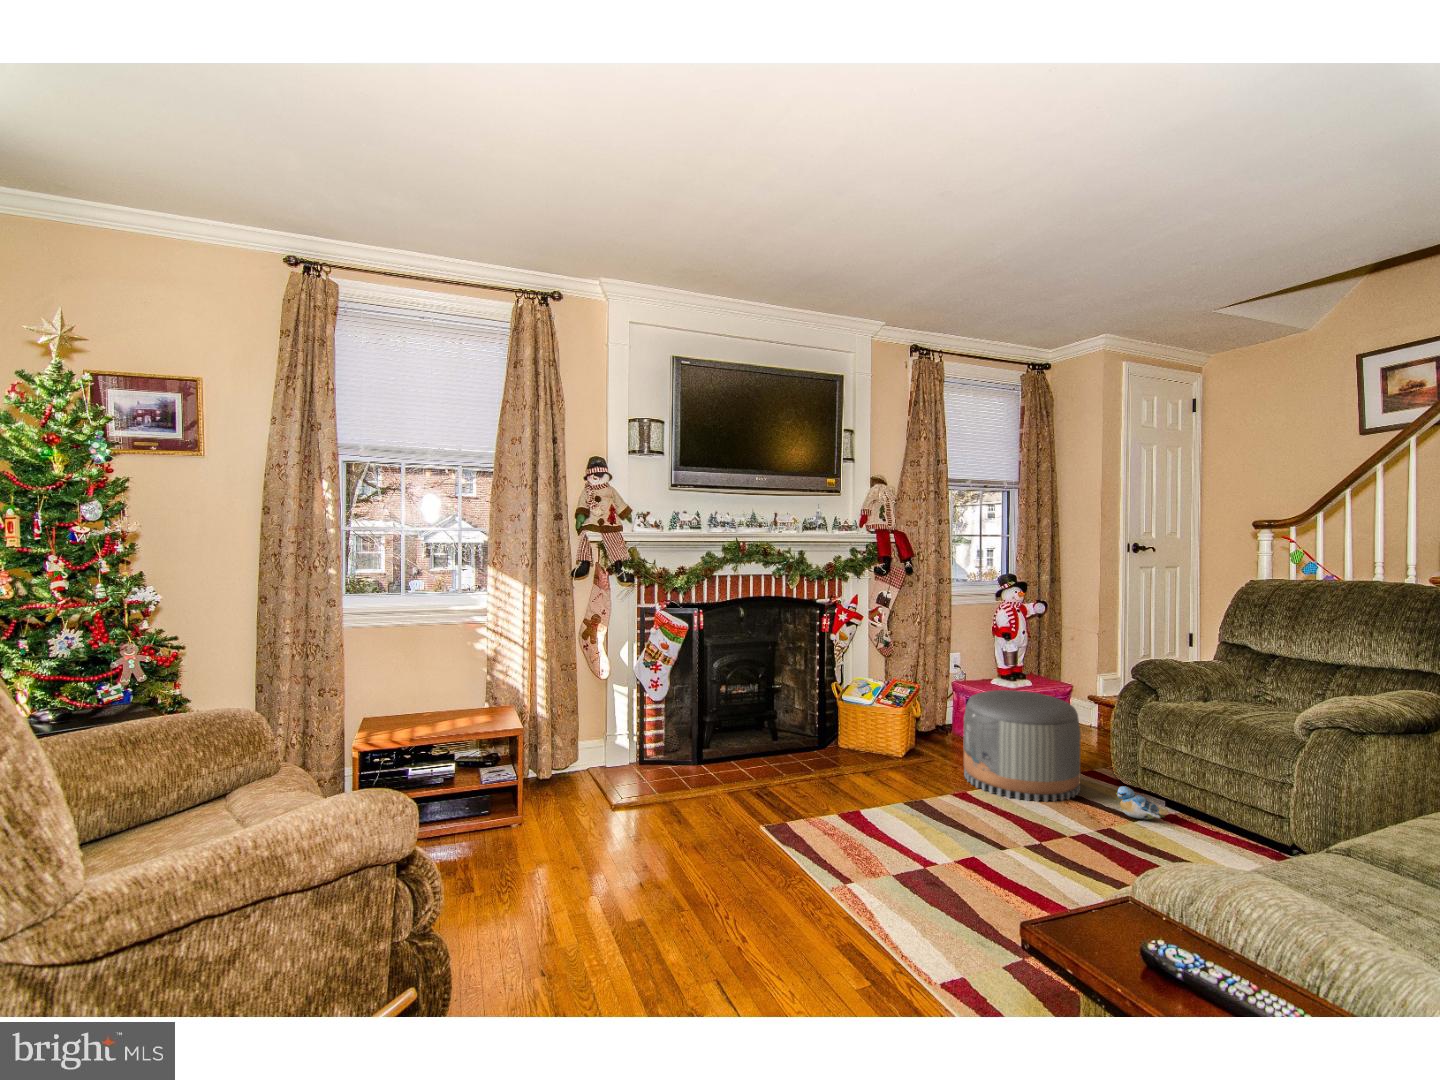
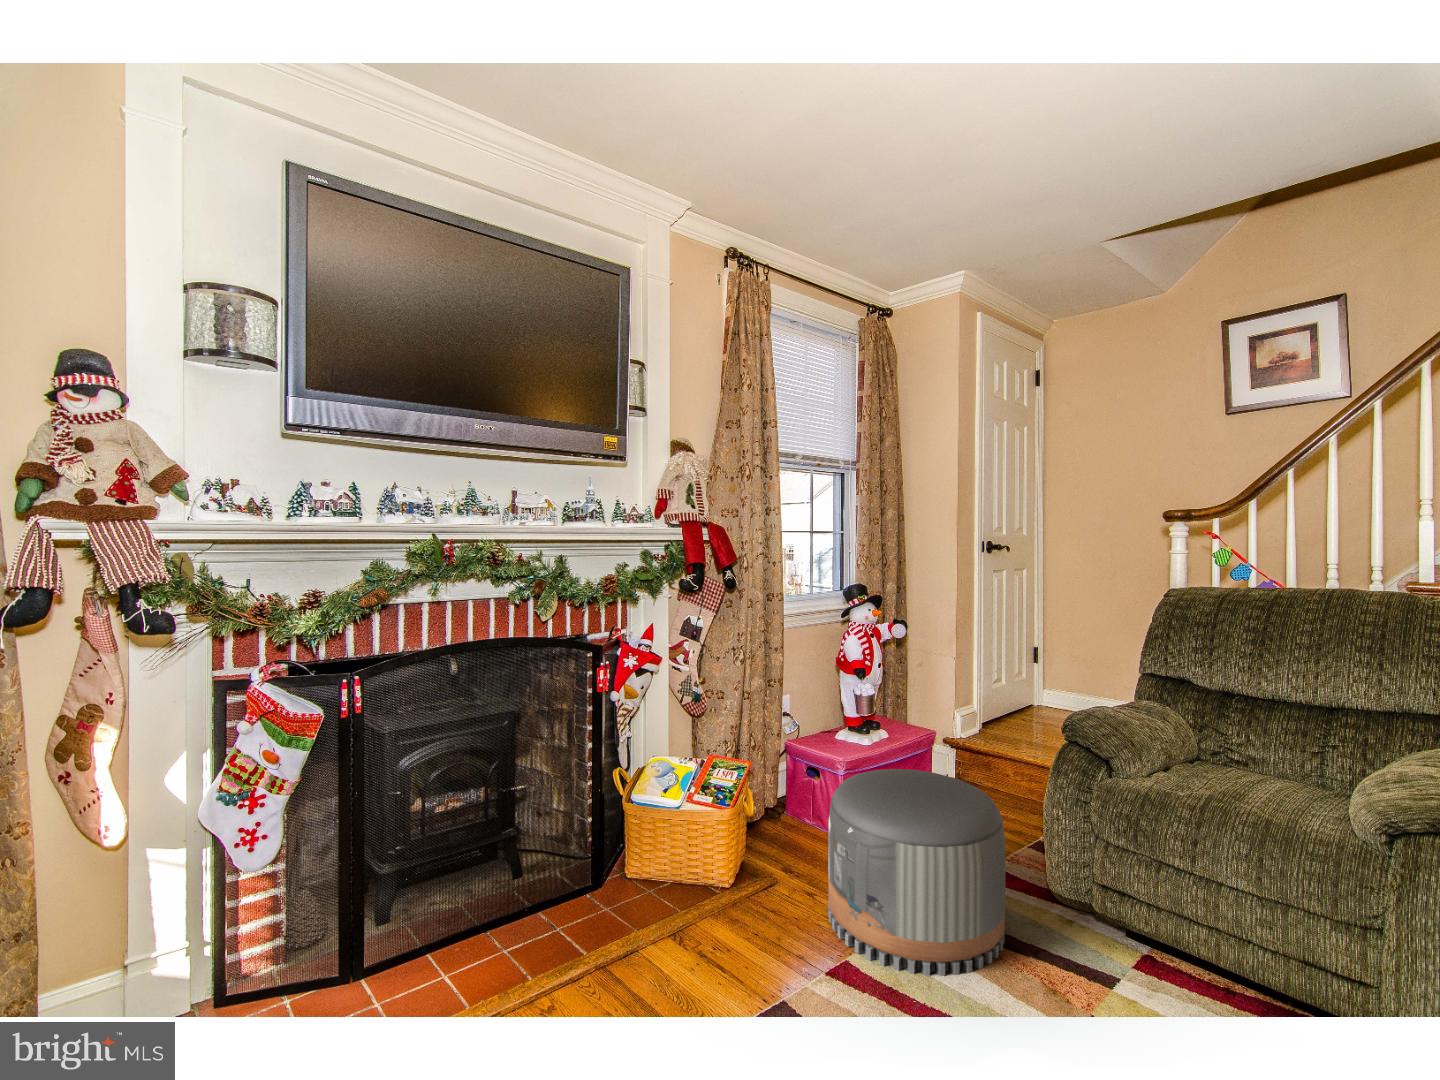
plush toy: present [1116,786,1165,819] -> none [1080,940,1155,996]

